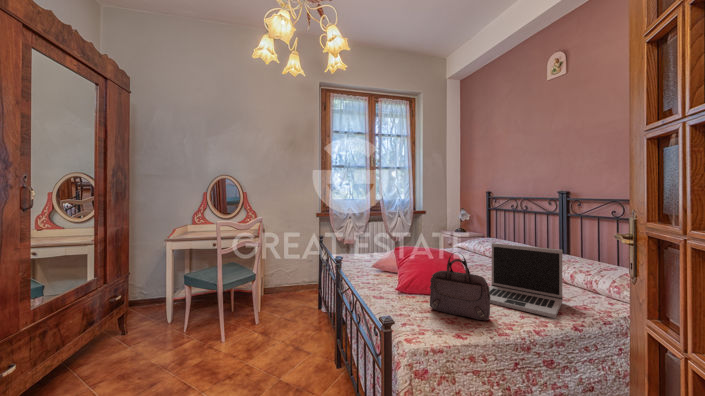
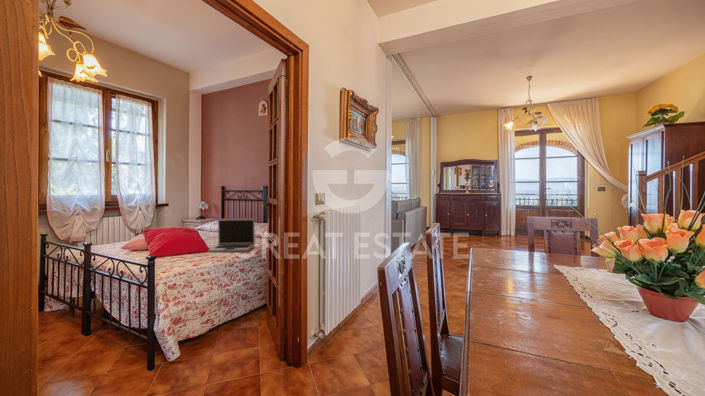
handbag: present [430,252,491,321] -> none [176,222,214,260]

